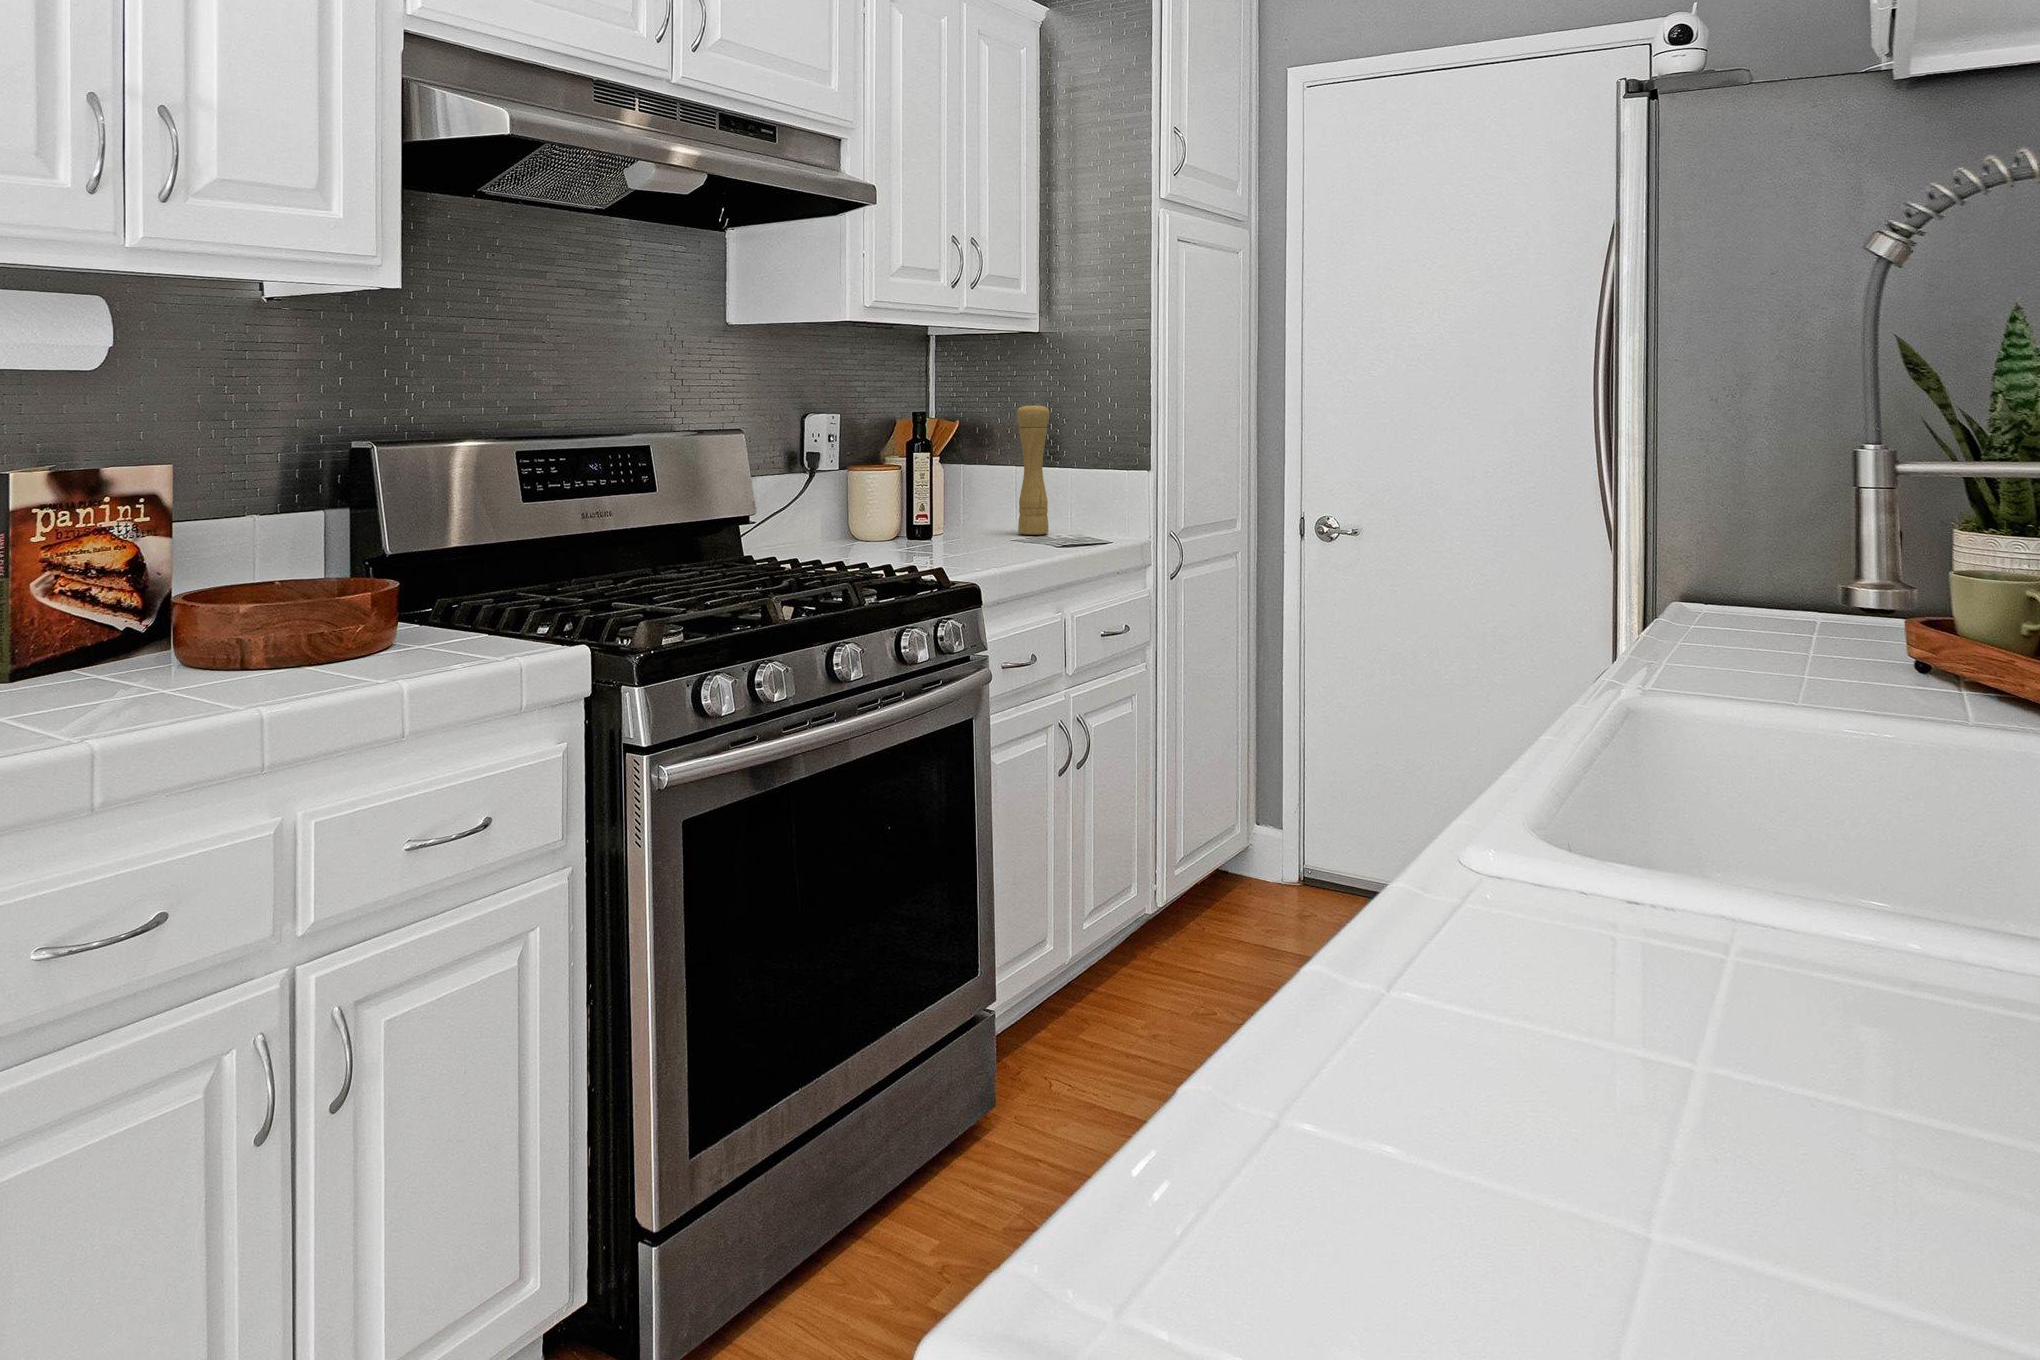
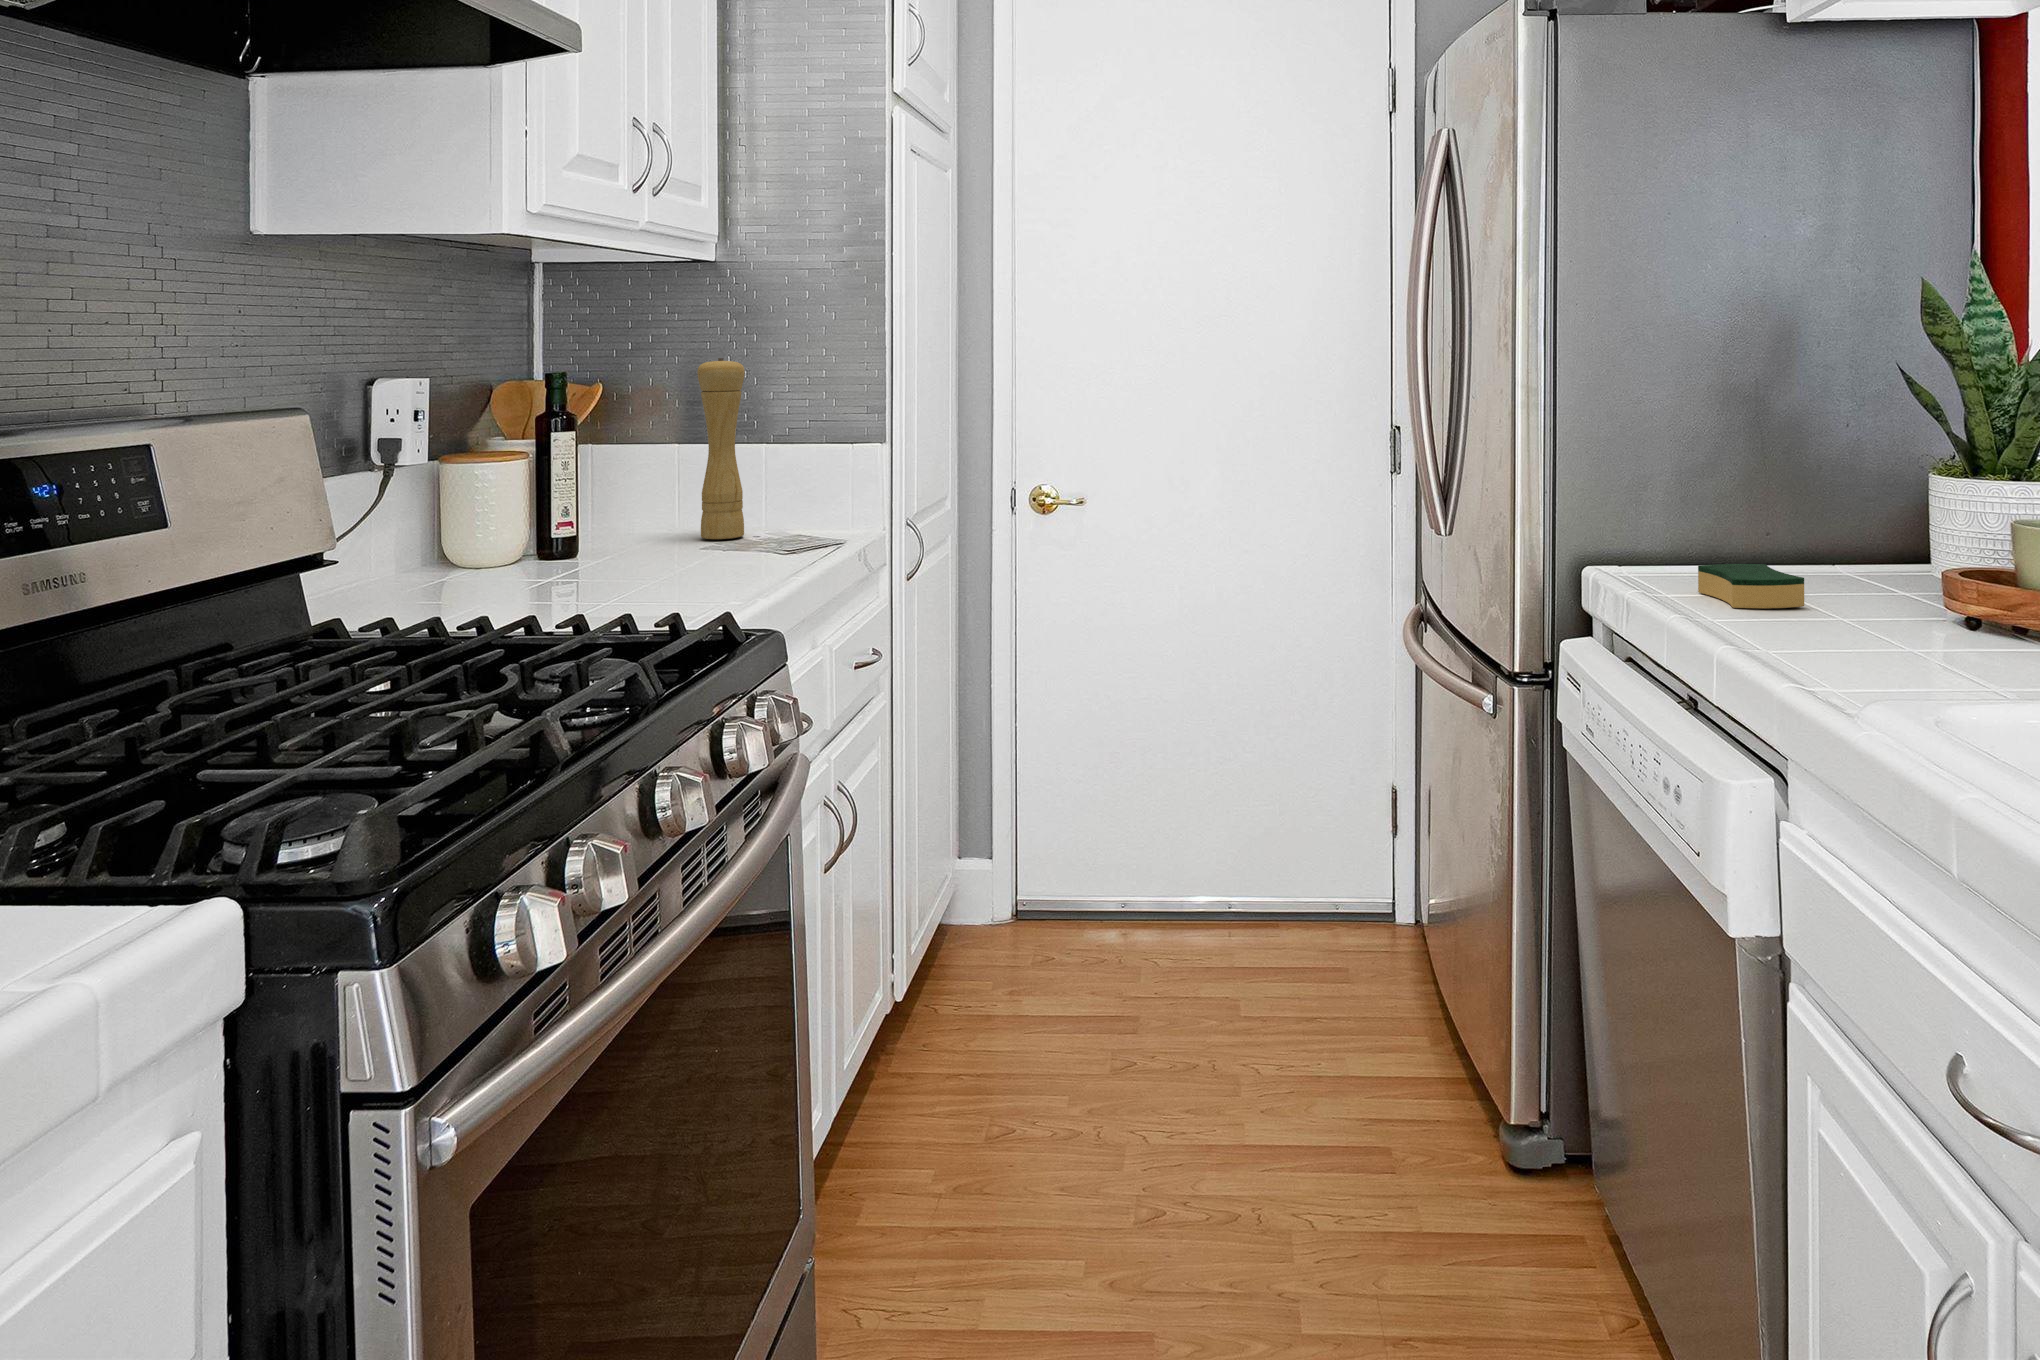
sponge: none [1713,596,1788,636] -> present [1698,564,1804,608]

